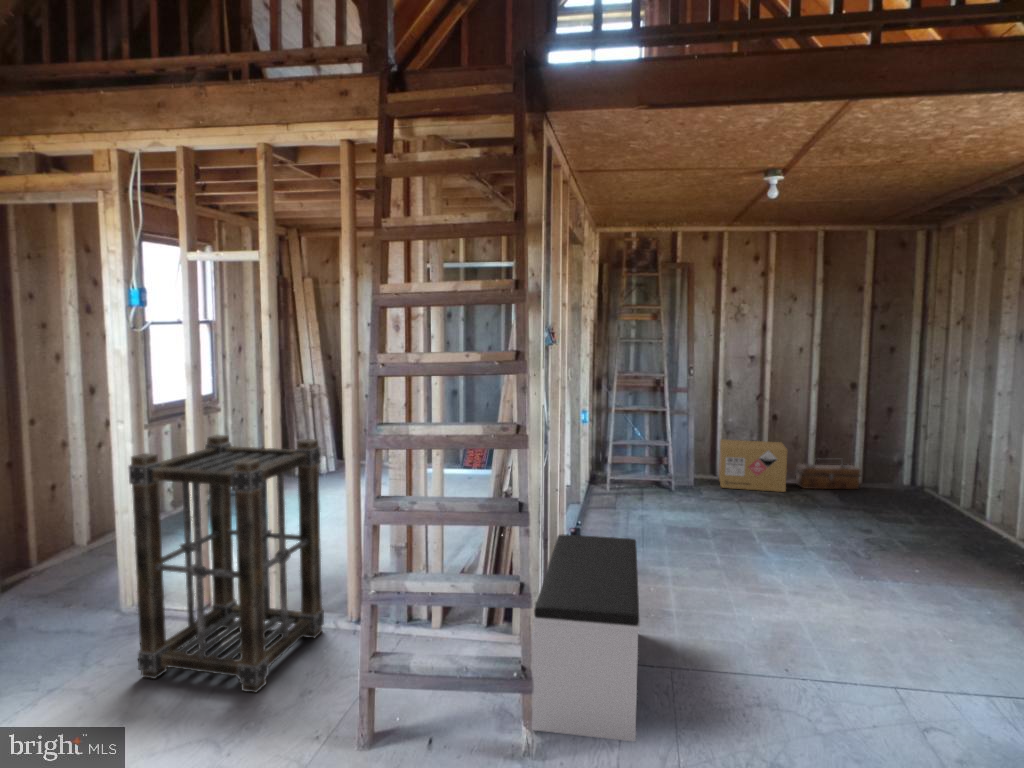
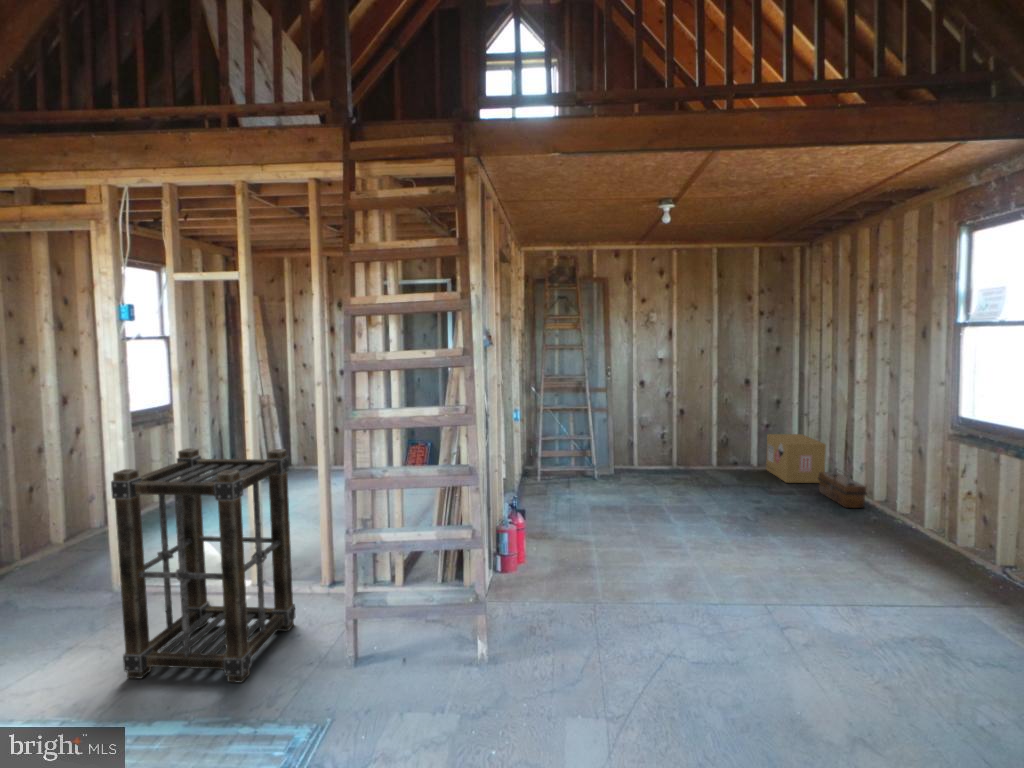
cardboard box: present [719,439,787,492] -> present [766,434,826,483]
toolbox: present [795,459,861,489] -> present [818,468,867,508]
bench: present [533,534,640,742] -> none [494,524,584,694]

